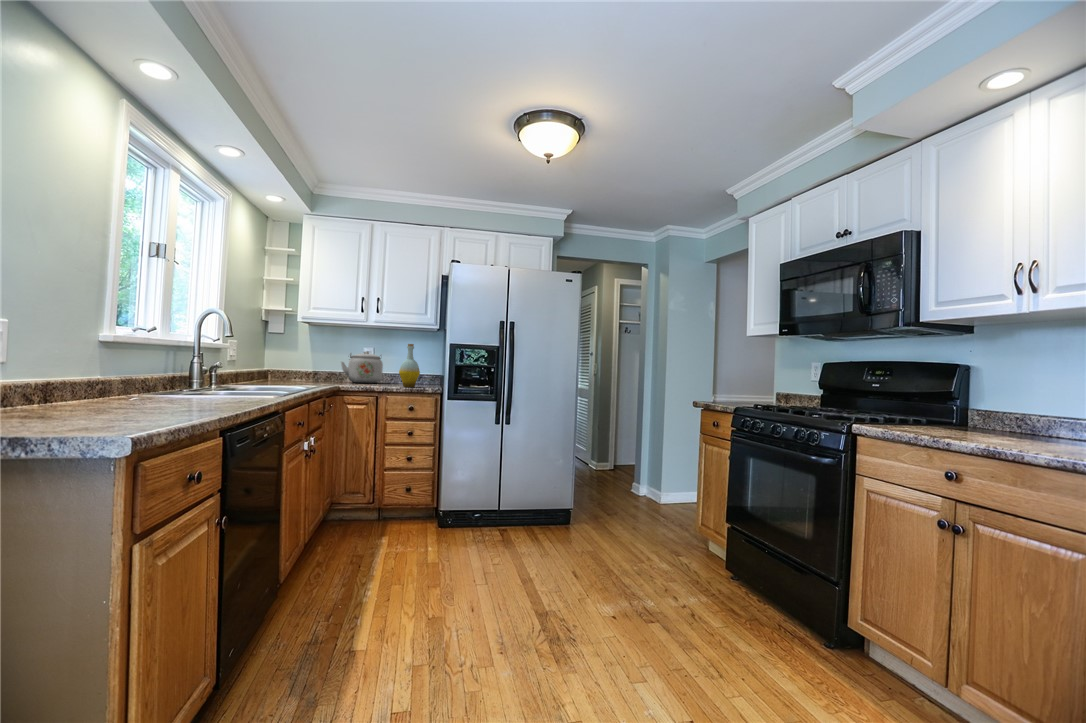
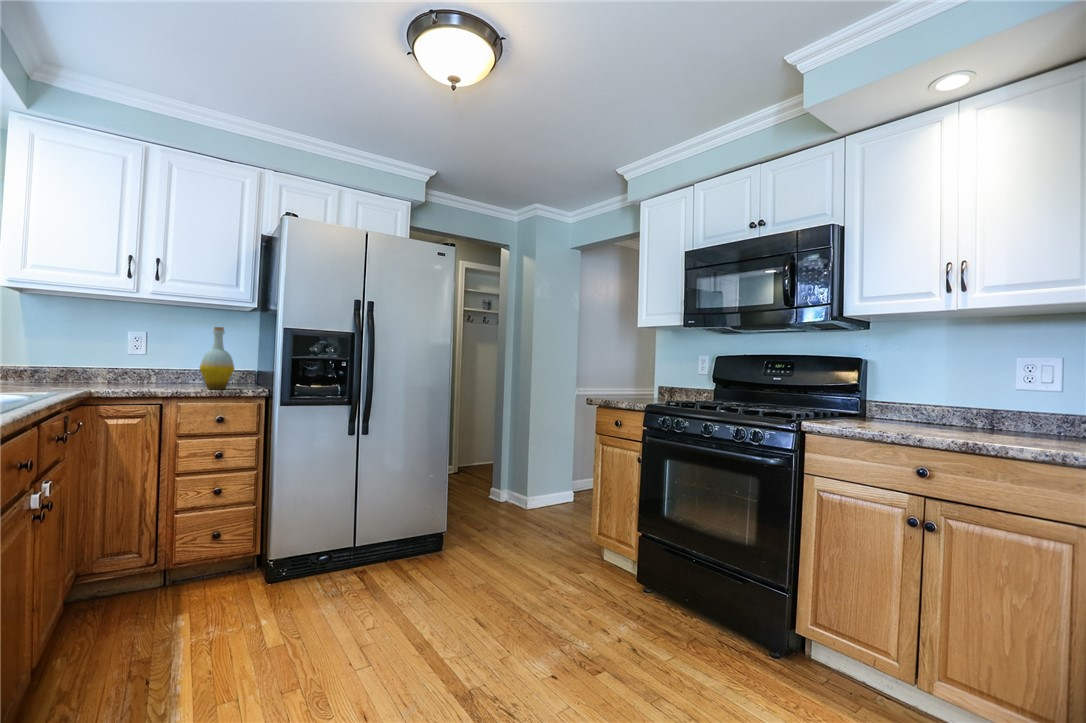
kettle: present [341,352,383,383] -> none [86,337,163,384]

